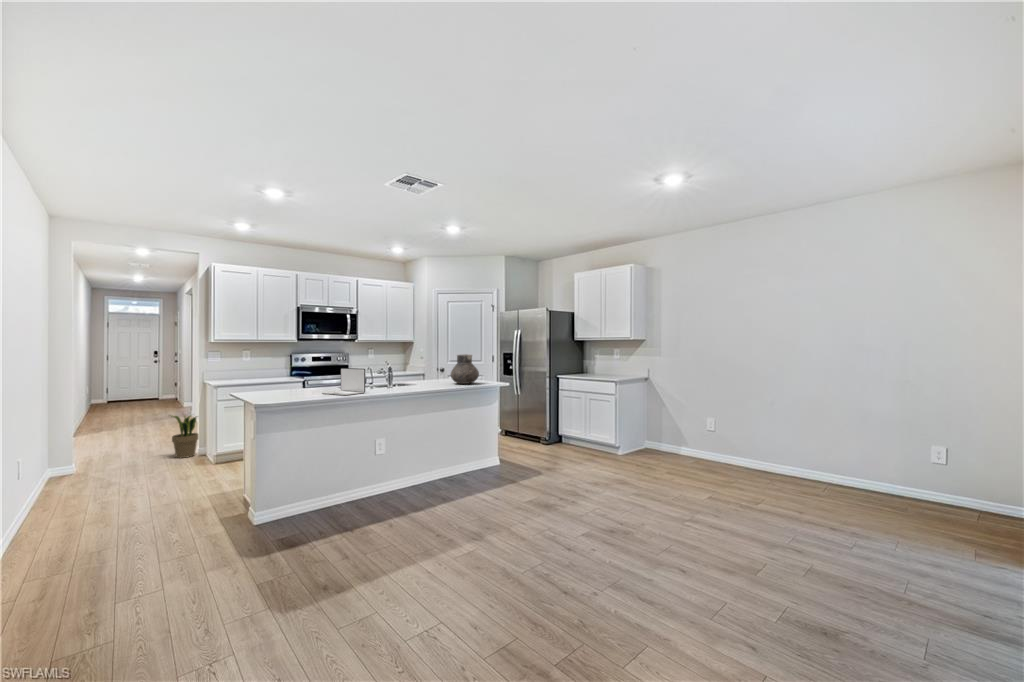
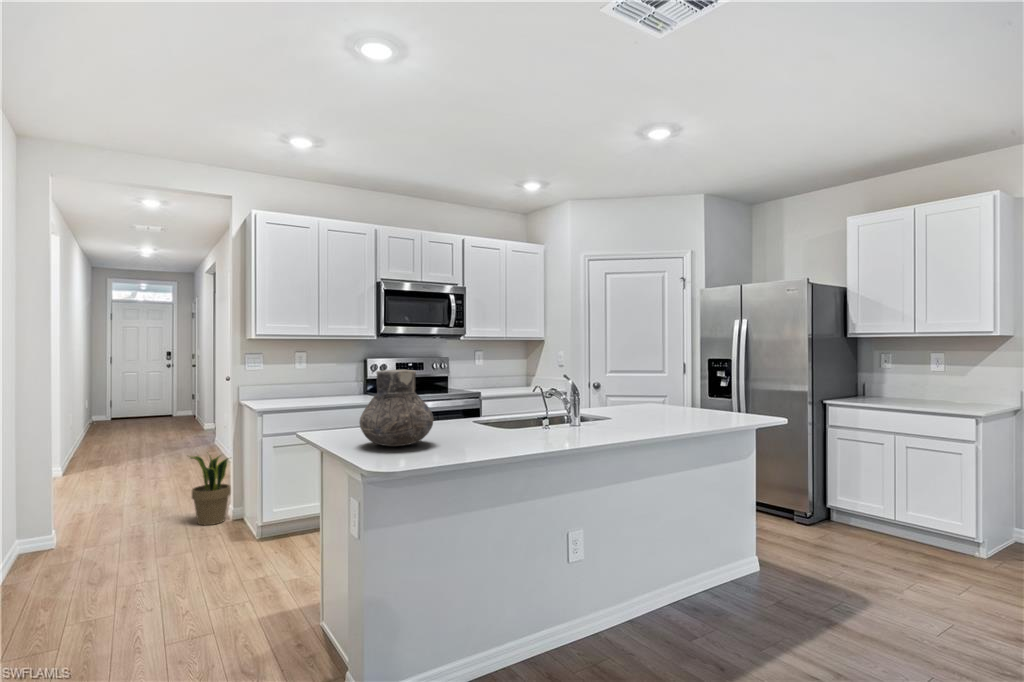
vase: present [450,354,479,384] -> present [360,370,434,446]
laptop: present [322,368,365,395] -> none [462,388,545,445]

